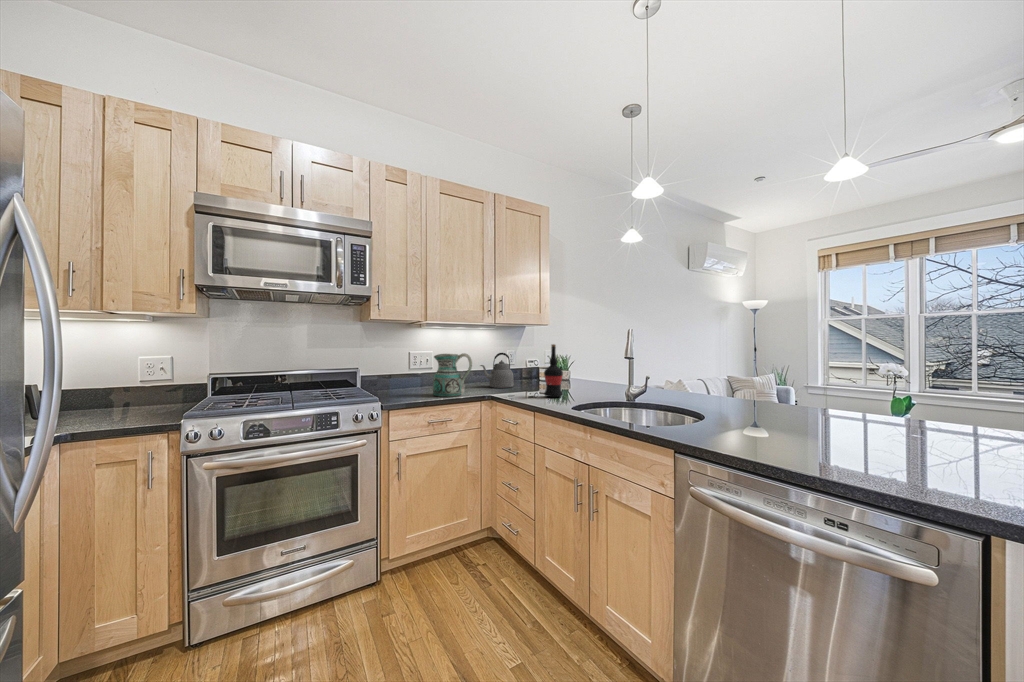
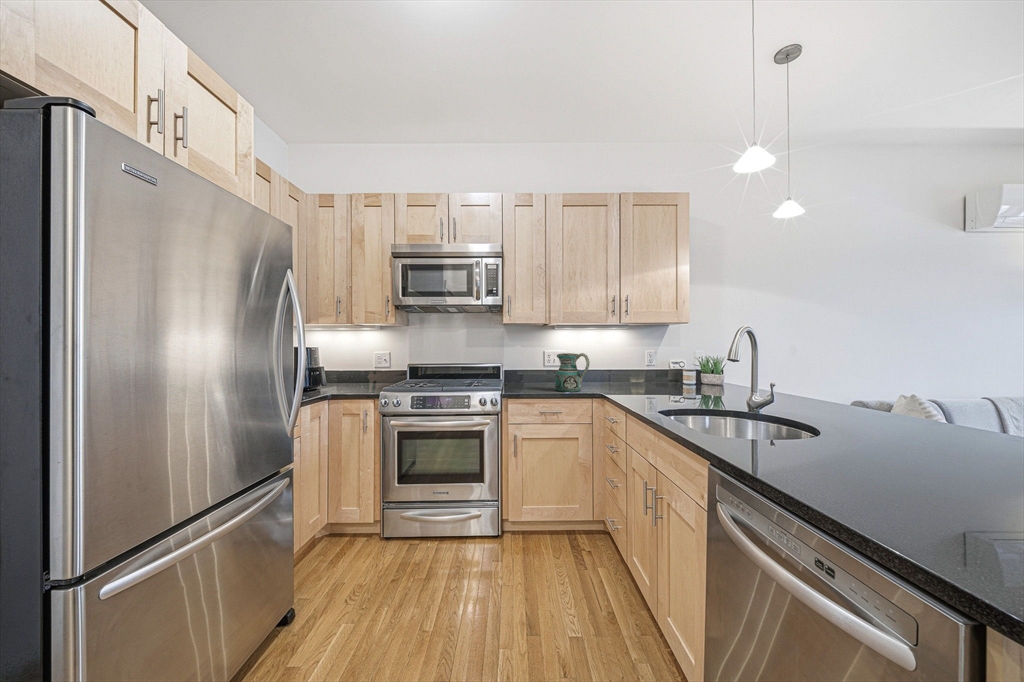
wine bottle: present [544,344,563,397] -> none [654,346,674,400]
kettle: present [480,353,514,388] -> none [608,353,644,388]

